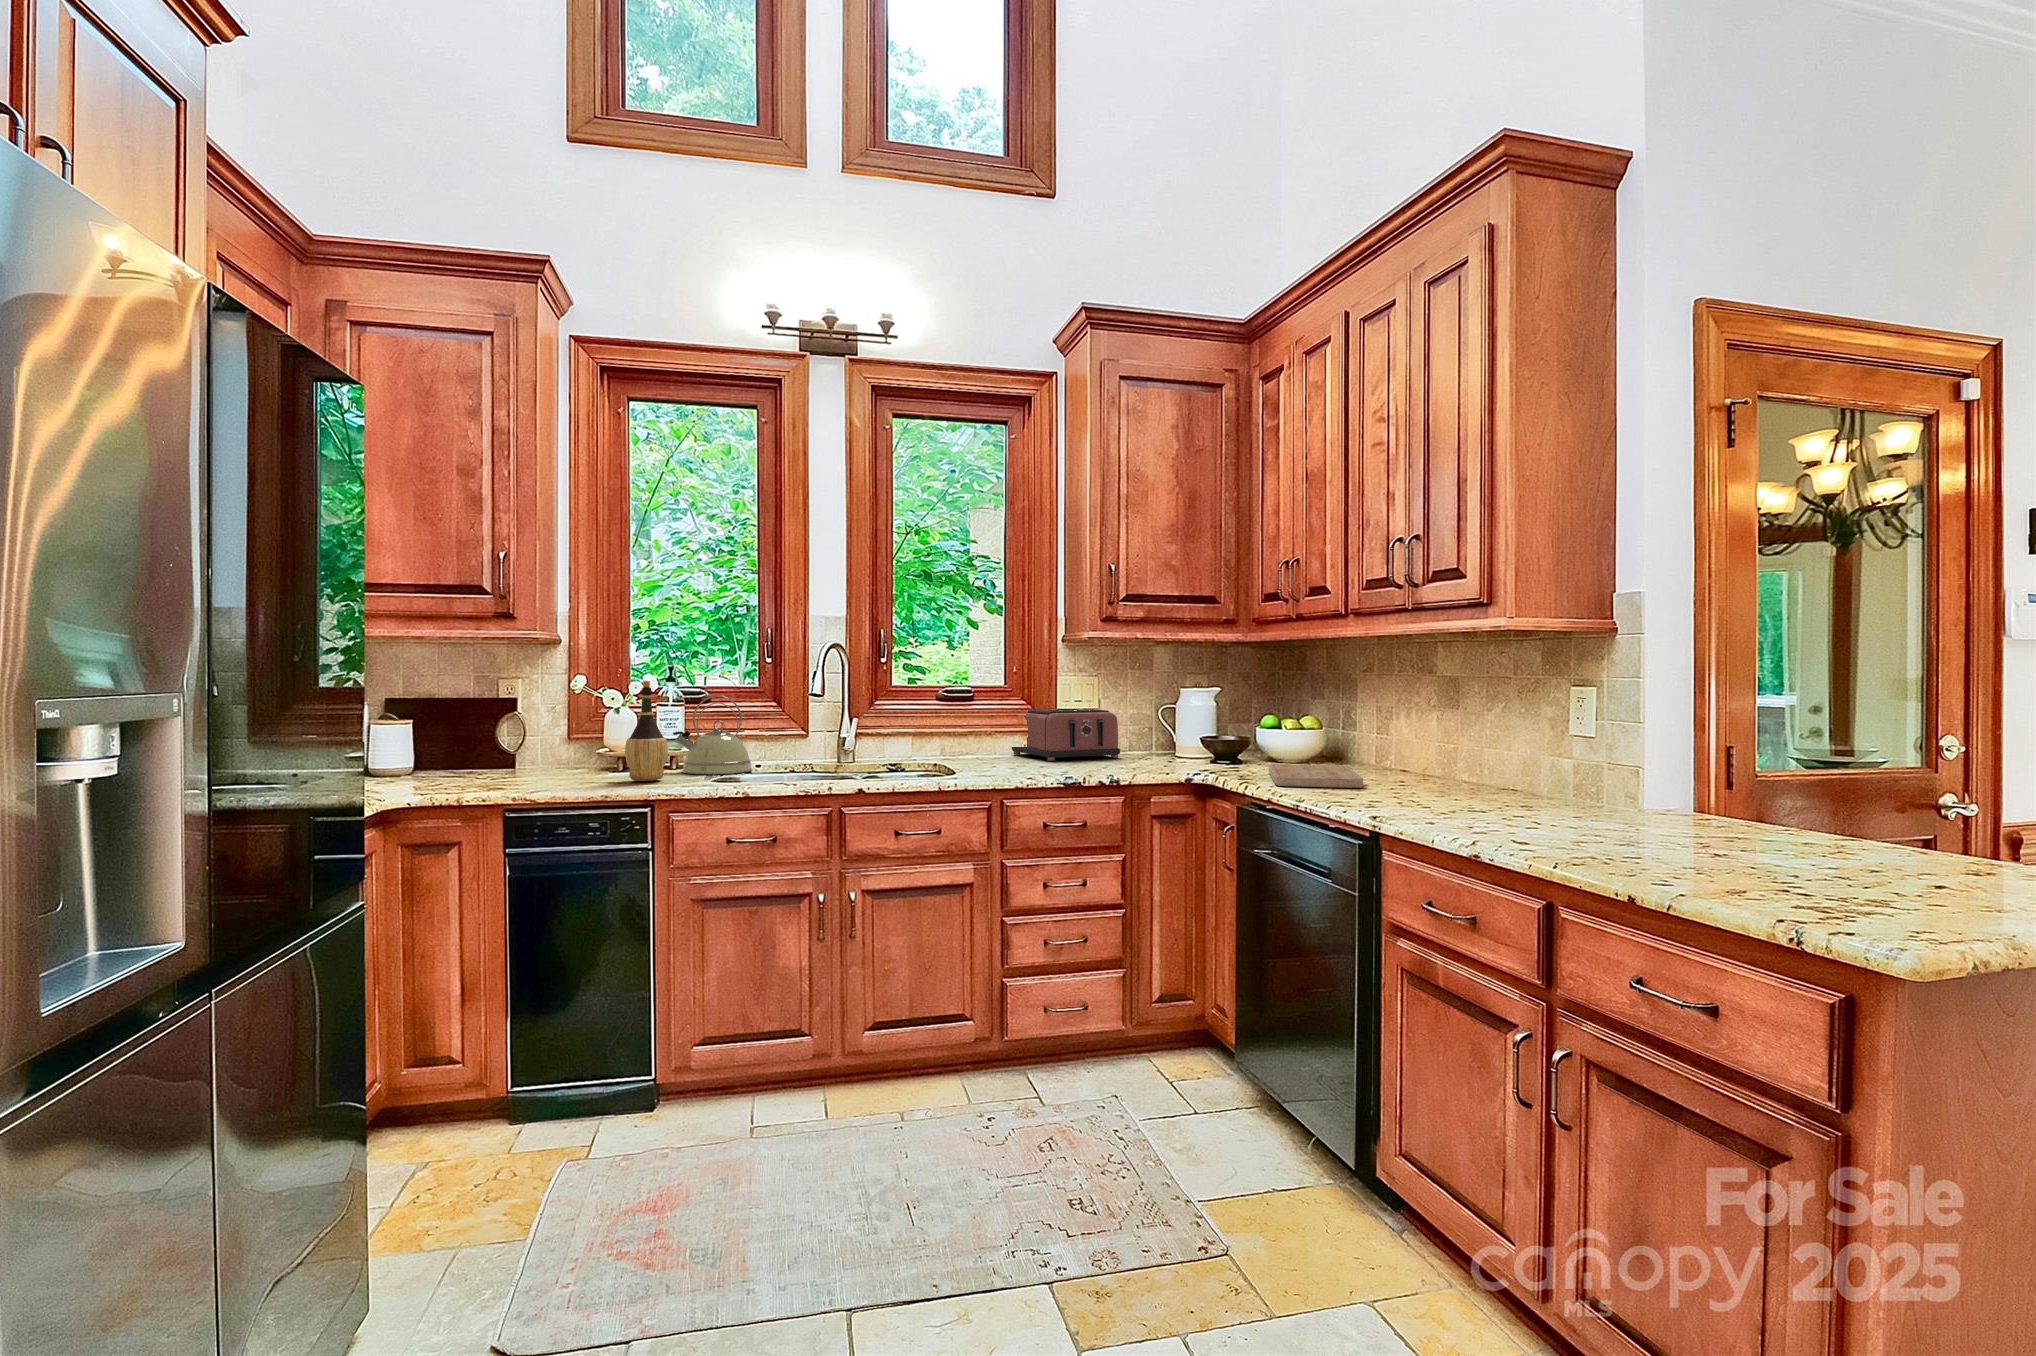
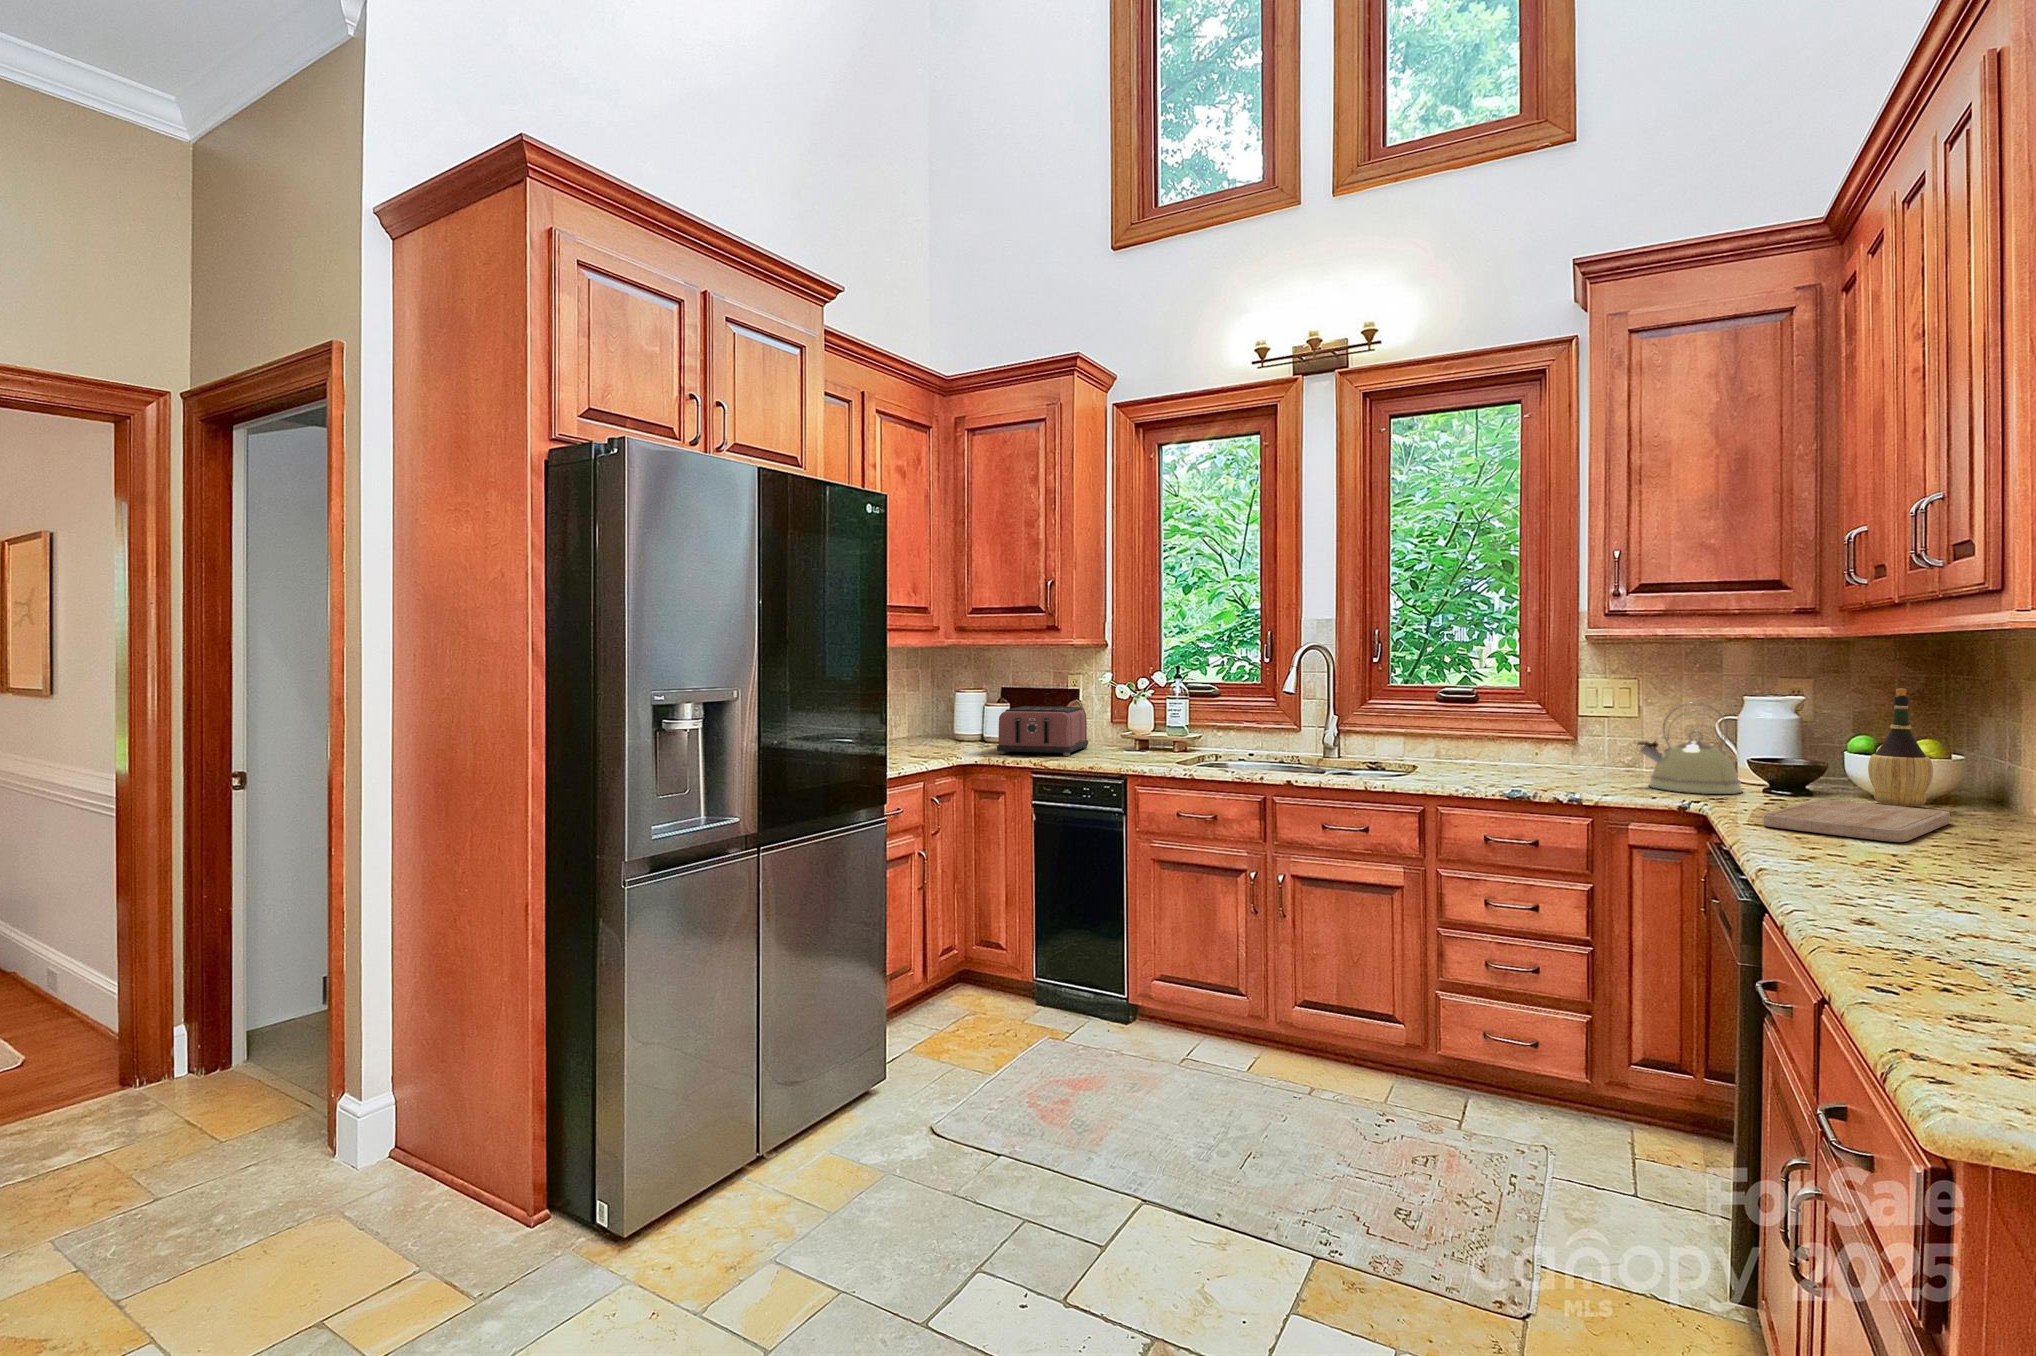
wine bottle: present [625,681,668,781] -> present [1868,688,1933,807]
kettle: present [673,695,752,774] -> present [1637,703,1742,794]
toaster: present [1012,708,1120,761] -> present [997,706,1088,756]

